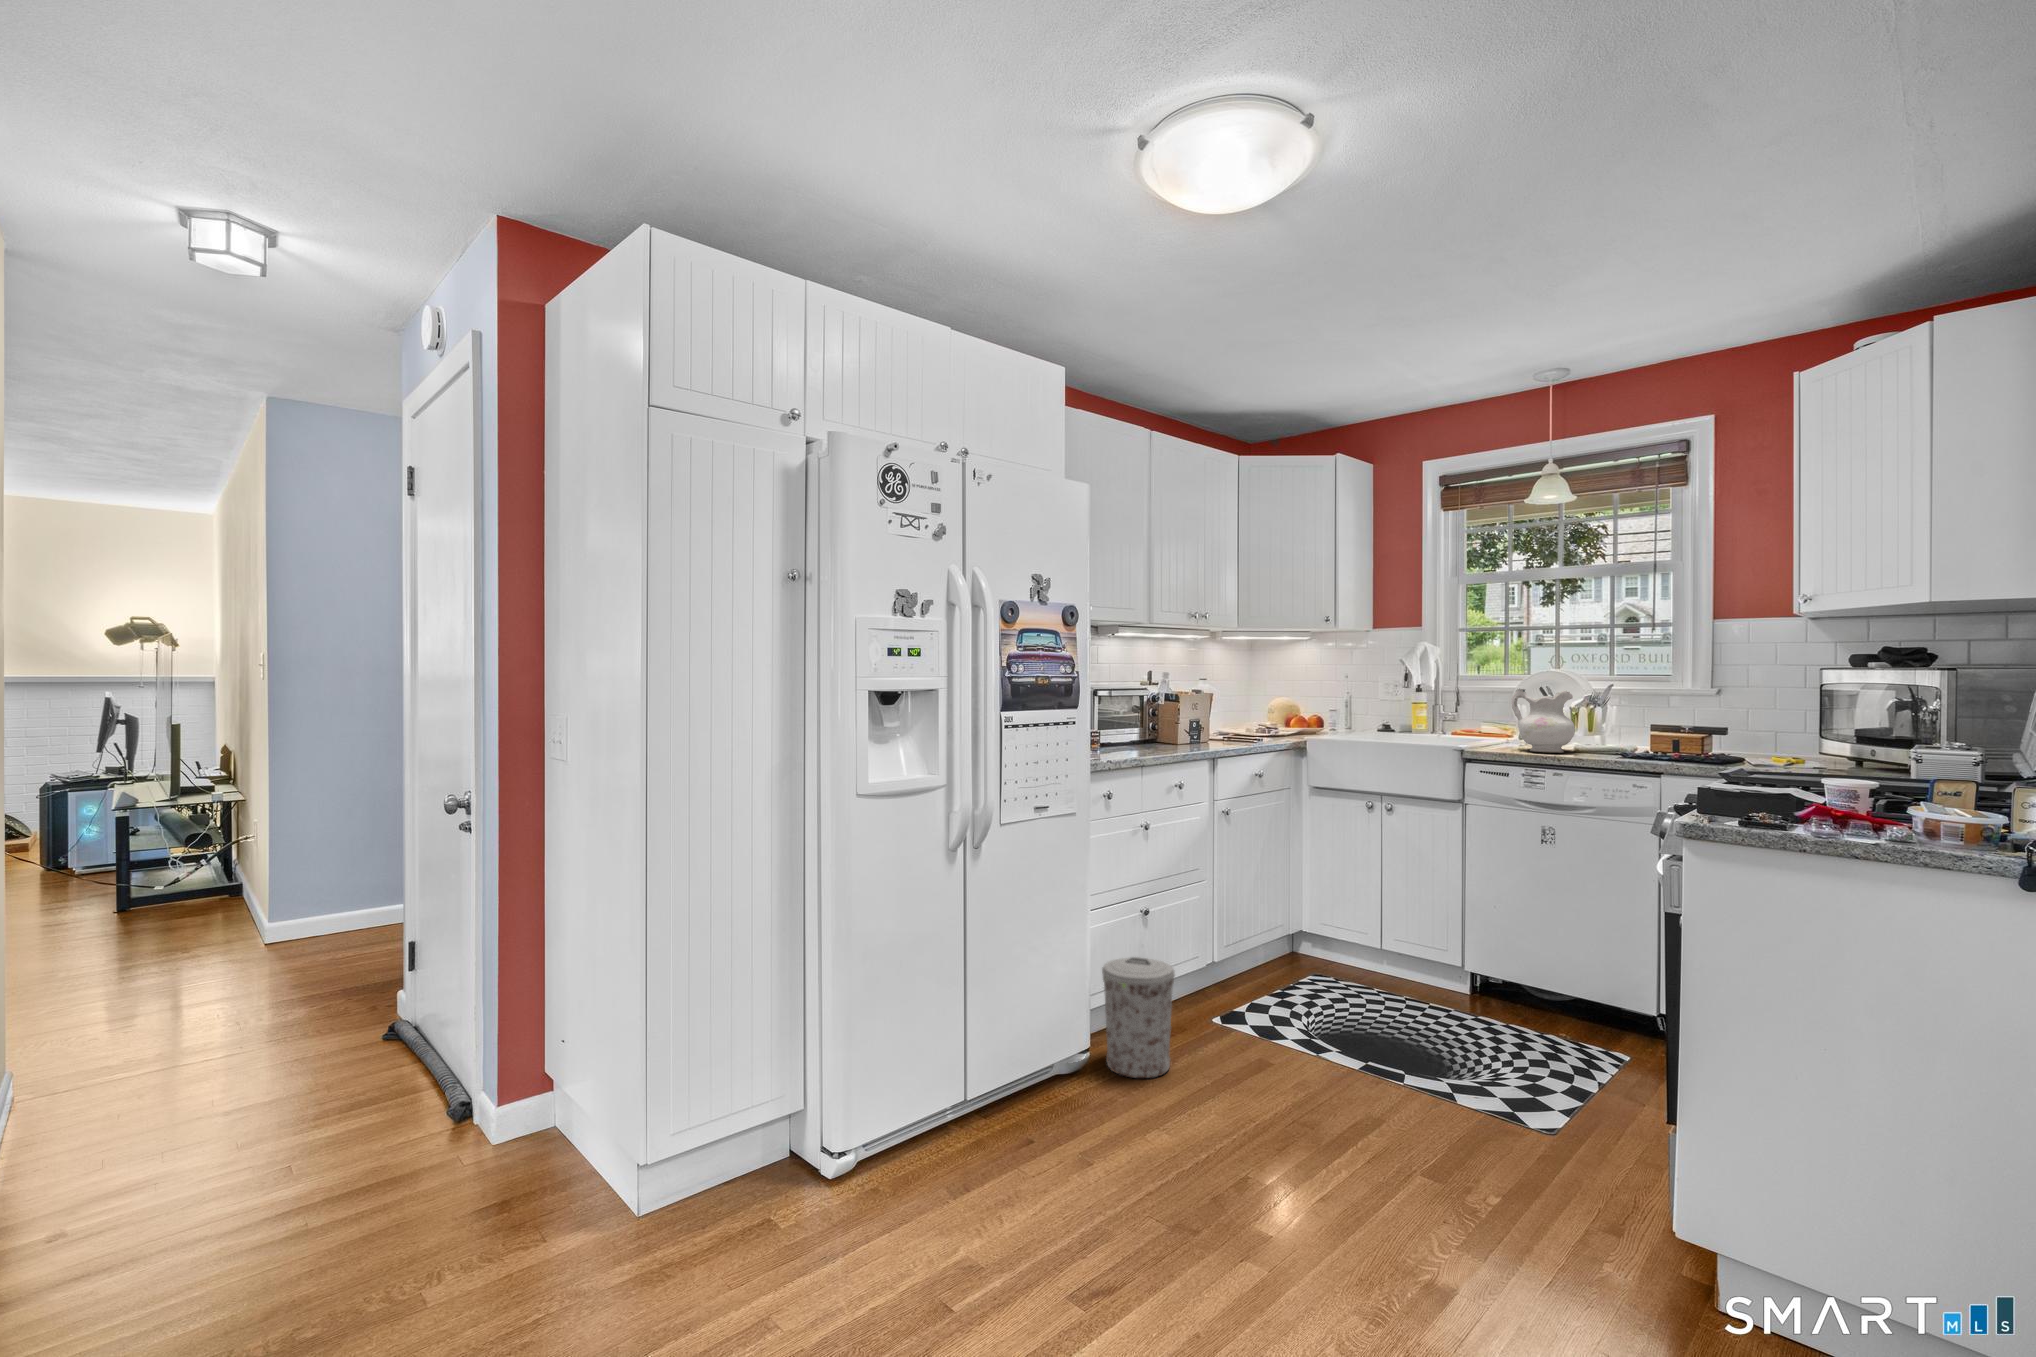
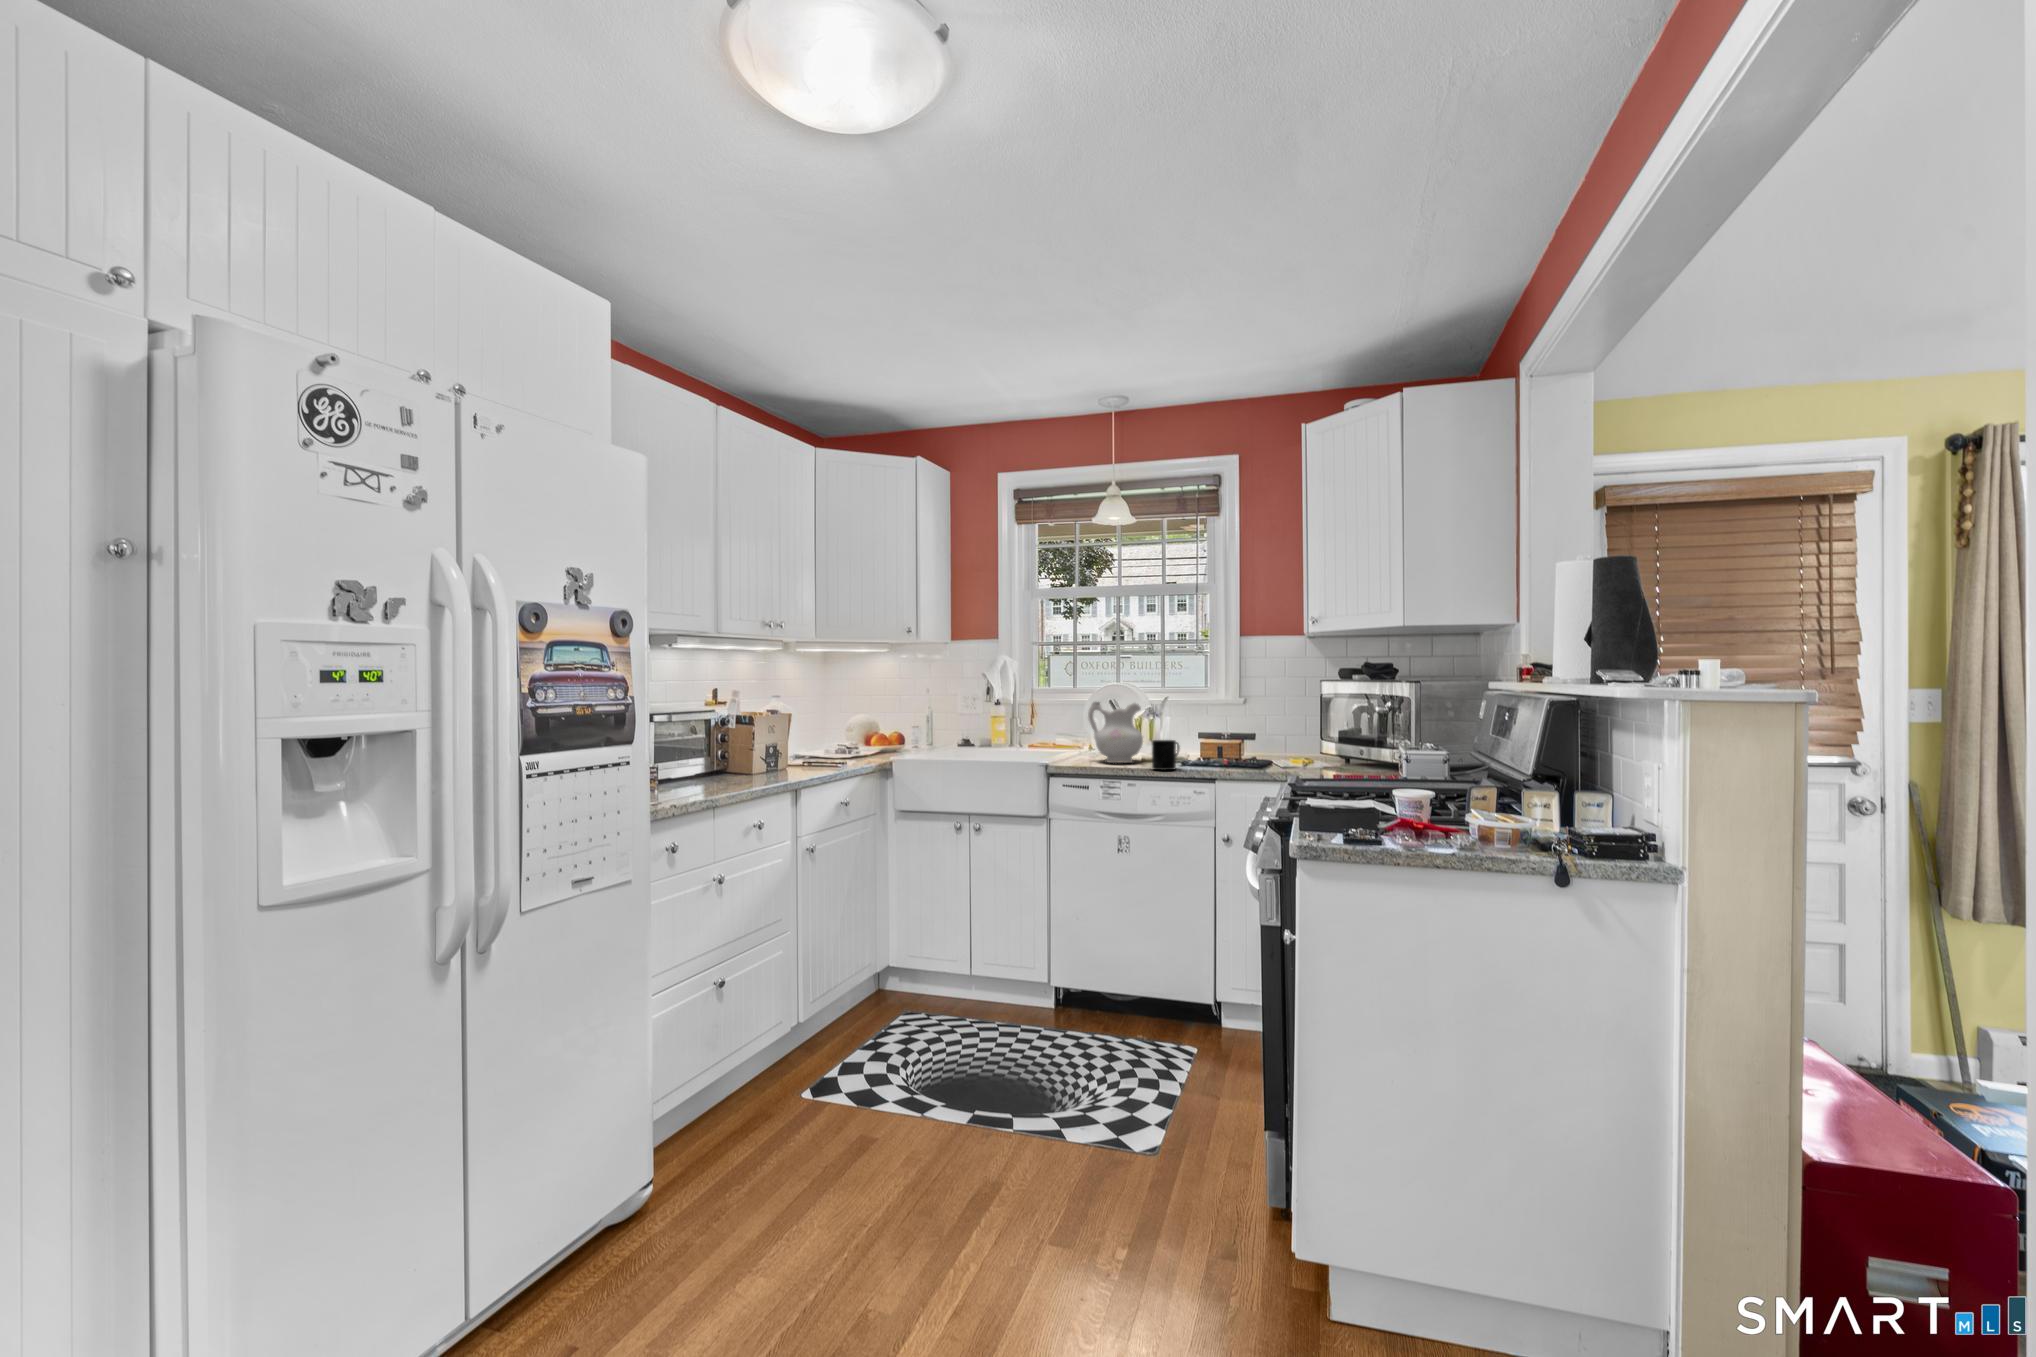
mug: none [1581,729,1615,761] -> present [1152,740,1179,770]
trash can: present [1102,957,1175,1078] -> none [667,1042,760,1199]

